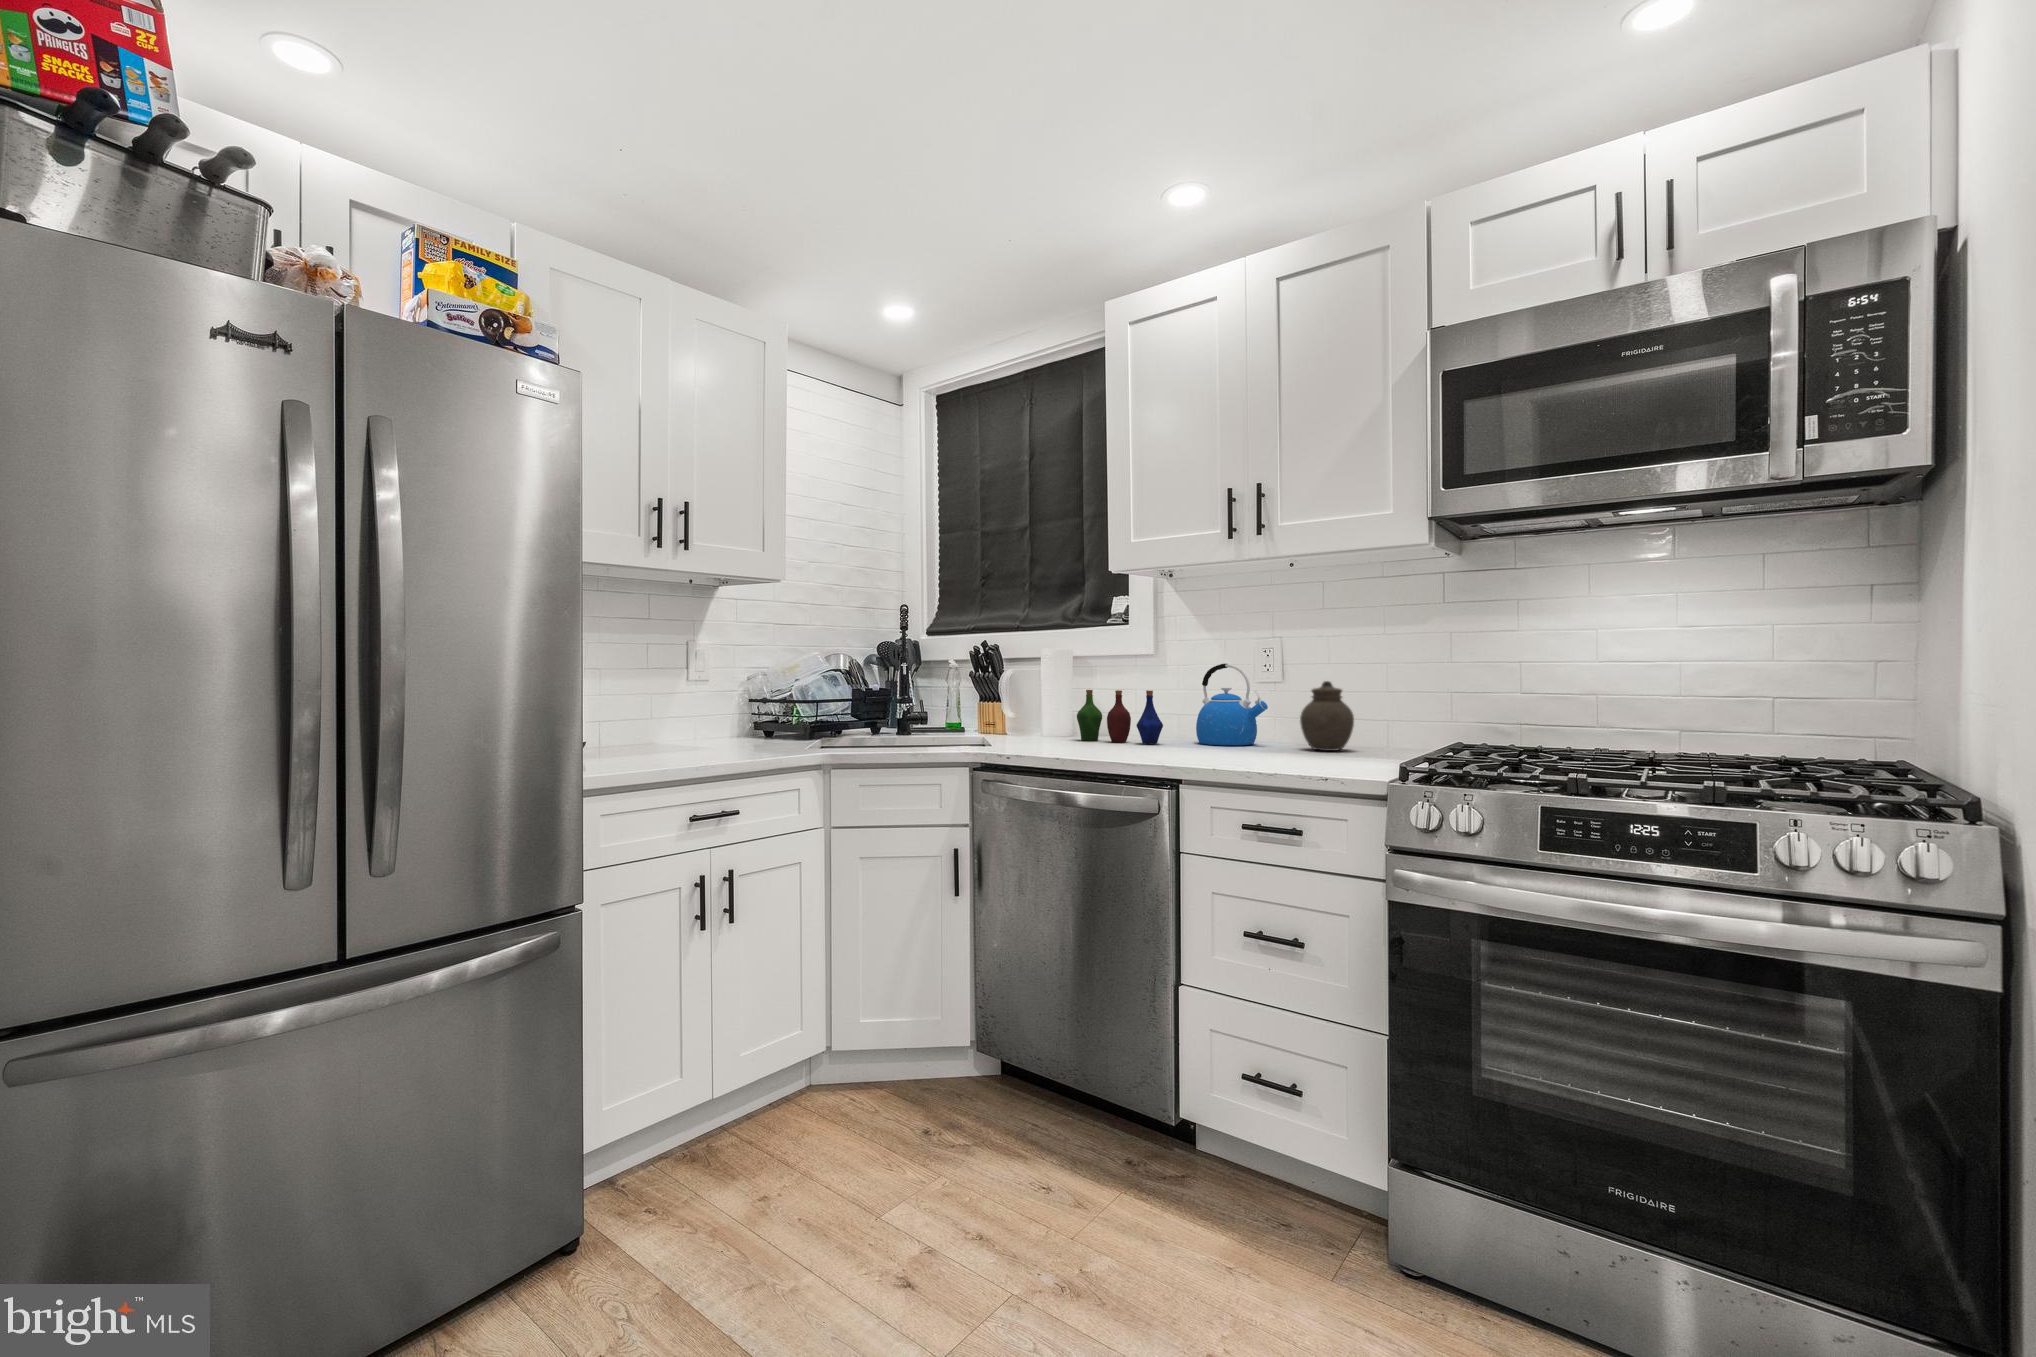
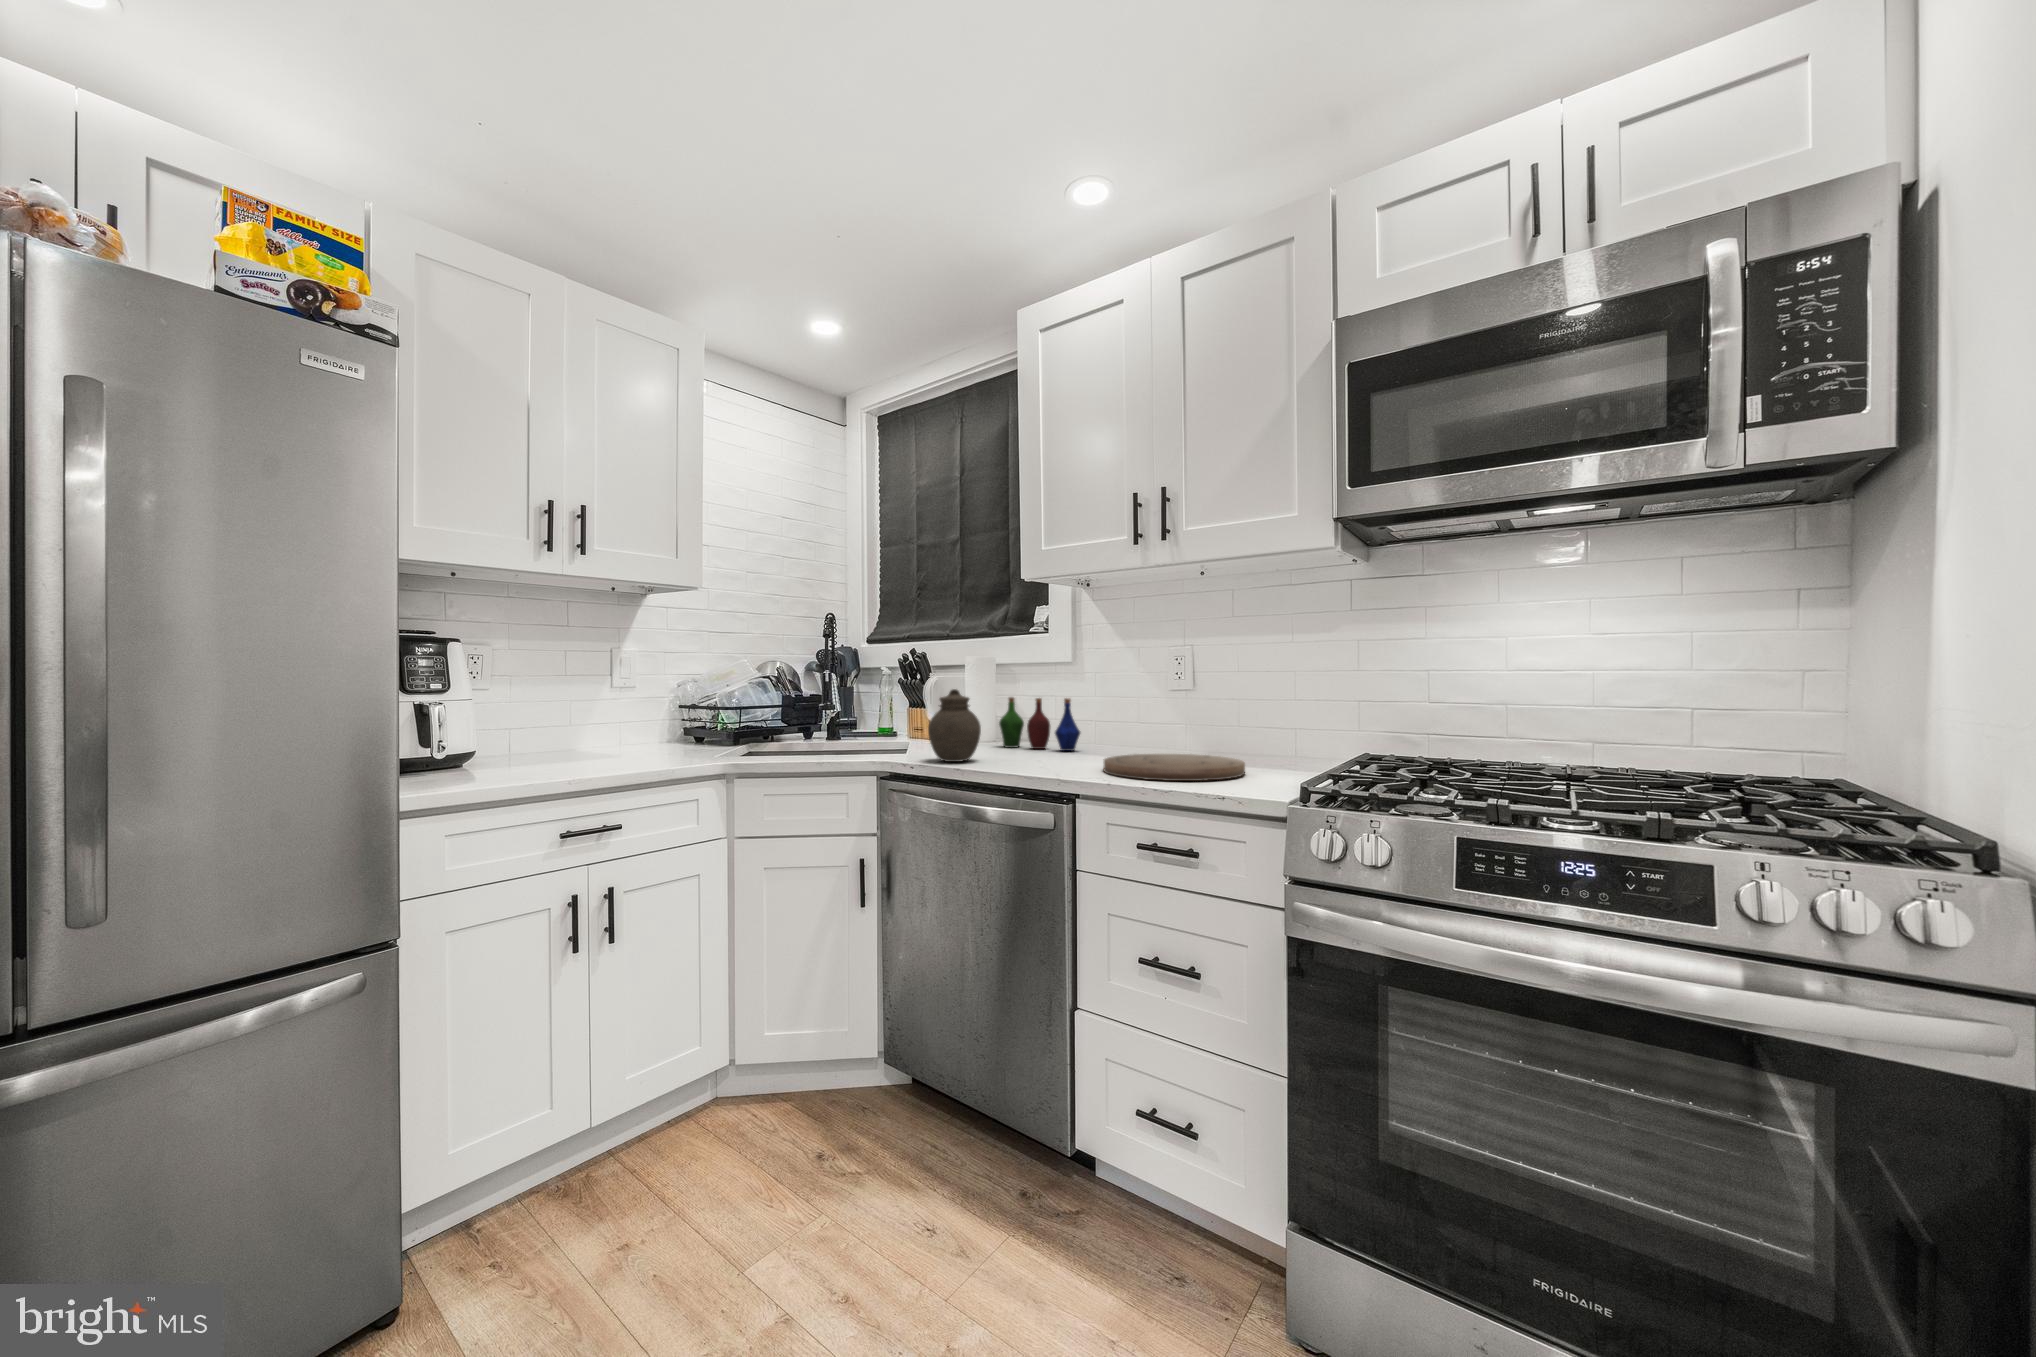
kettle: present [1196,664,1268,746] -> none [1114,672,1182,753]
jar: present [1300,681,1354,751] -> present [928,689,981,762]
cutting board: none [1198,744,1339,767] -> present [1104,754,1245,781]

